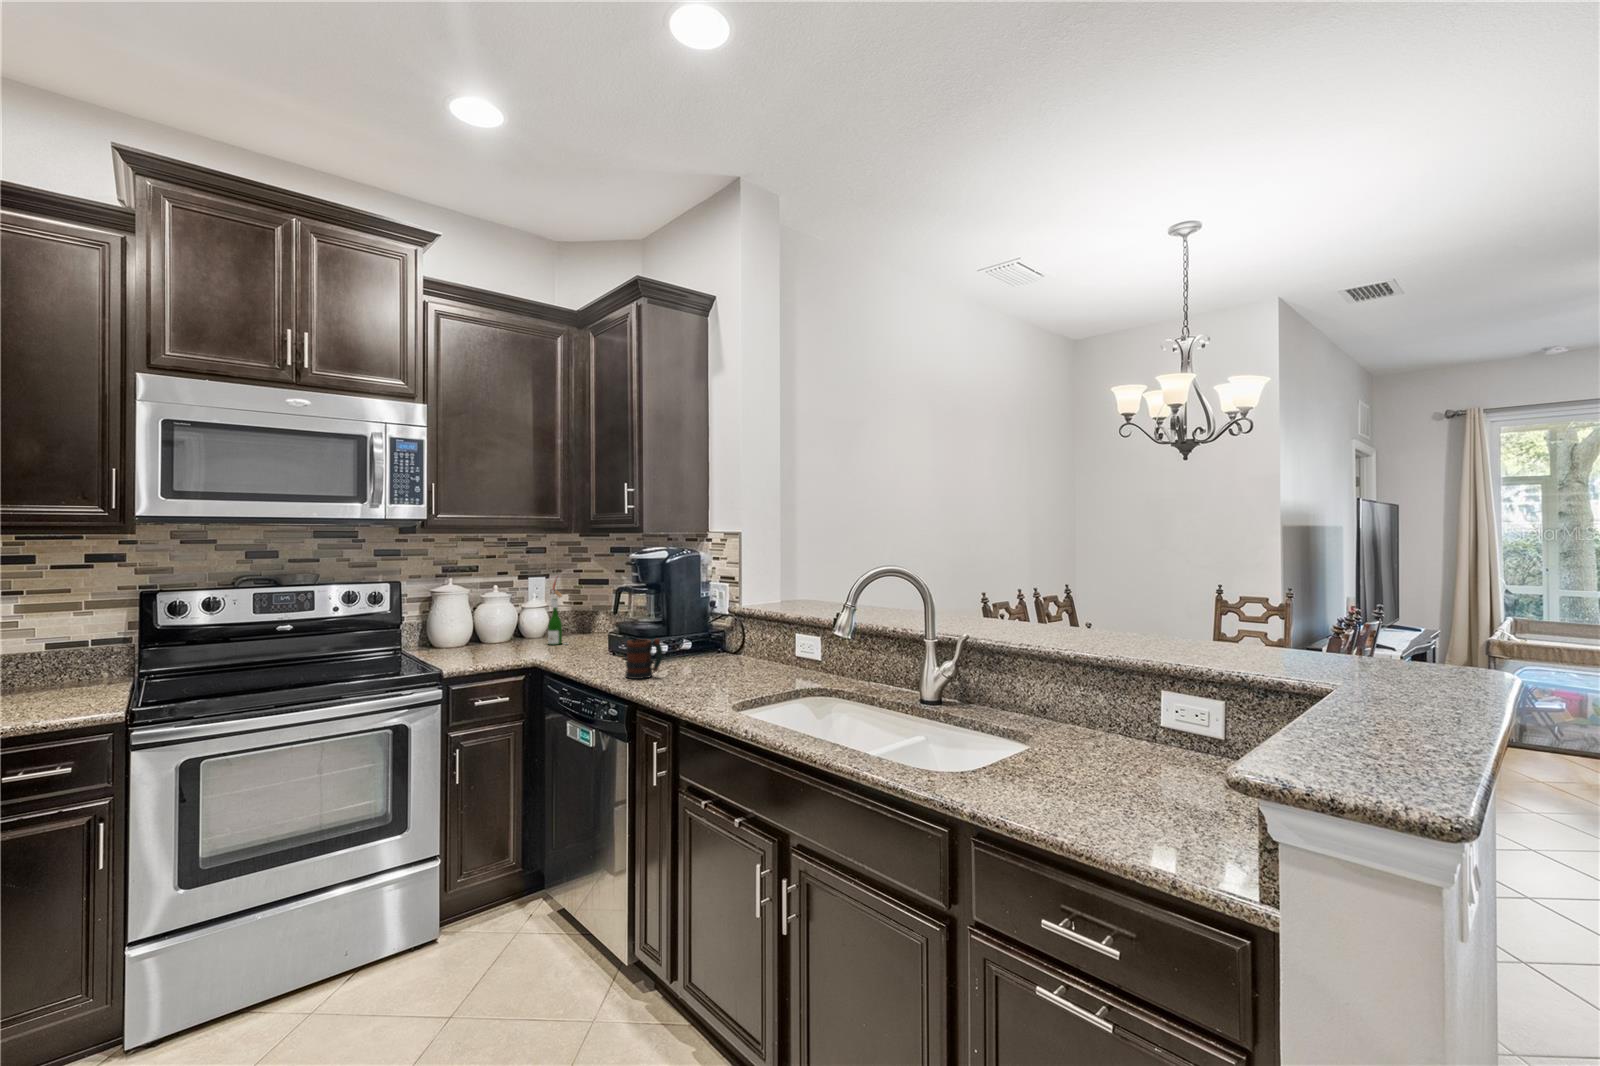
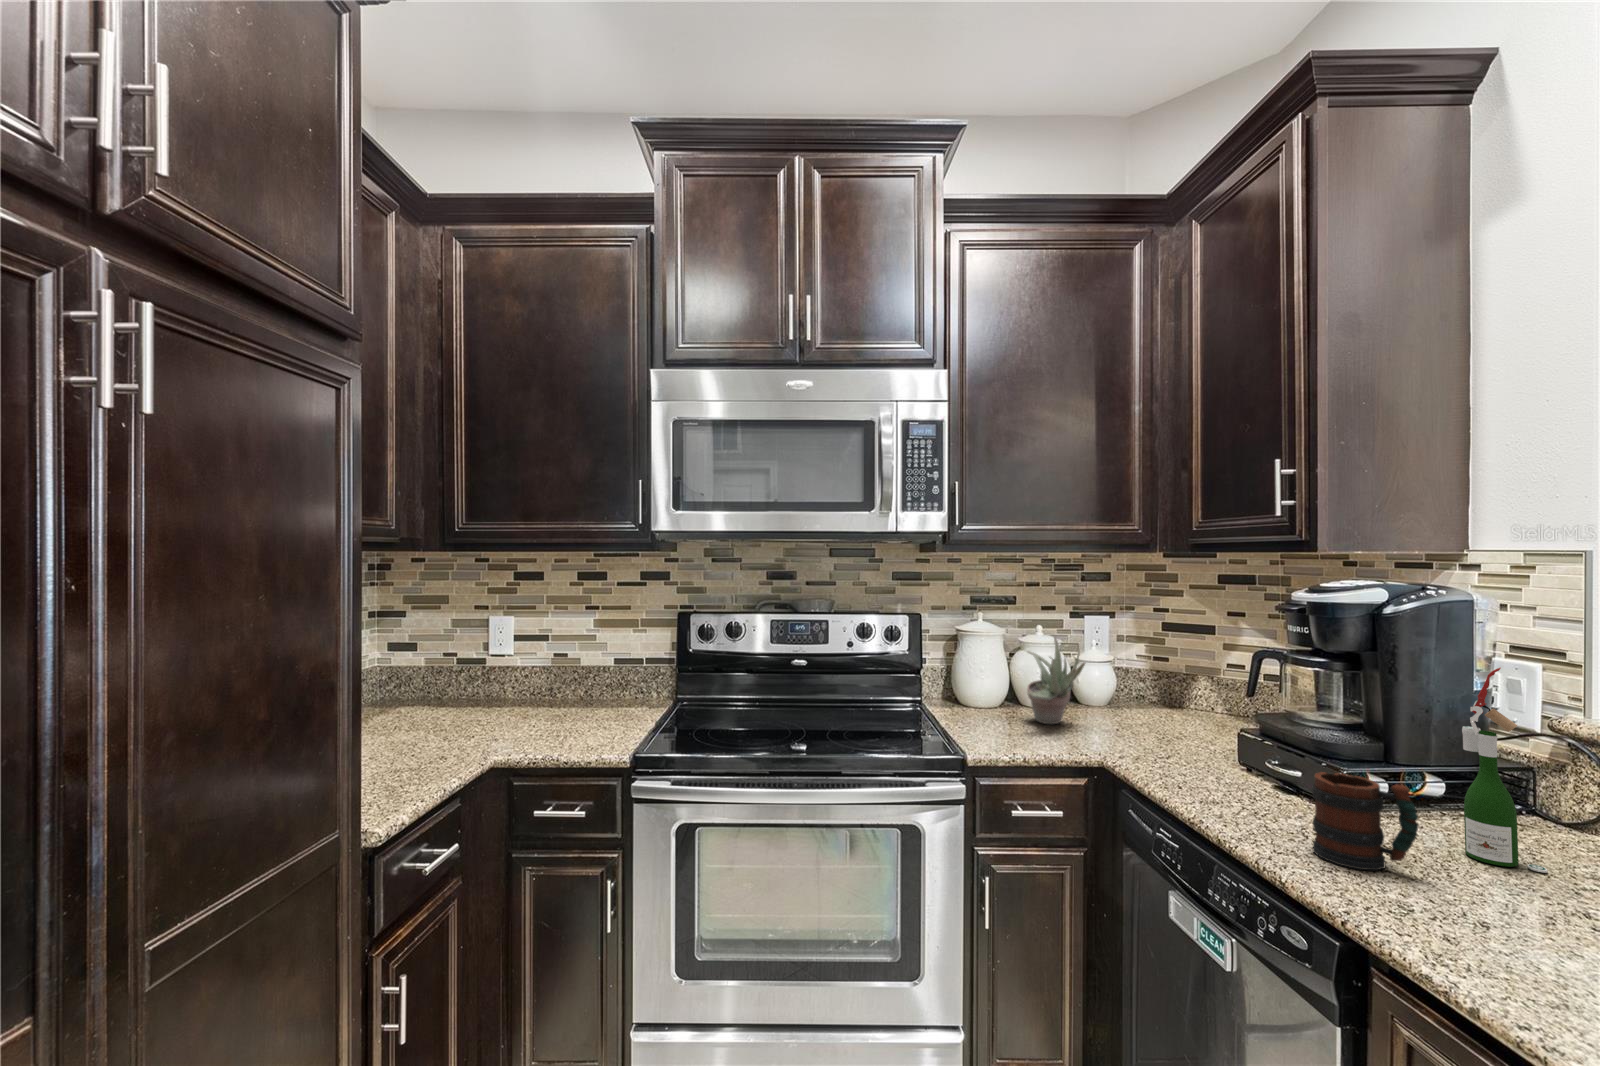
wine bottle: present [548,577,562,645] -> present [1462,668,1547,873]
succulent plant: none [484,590,525,651] -> present [1027,636,1085,724]

